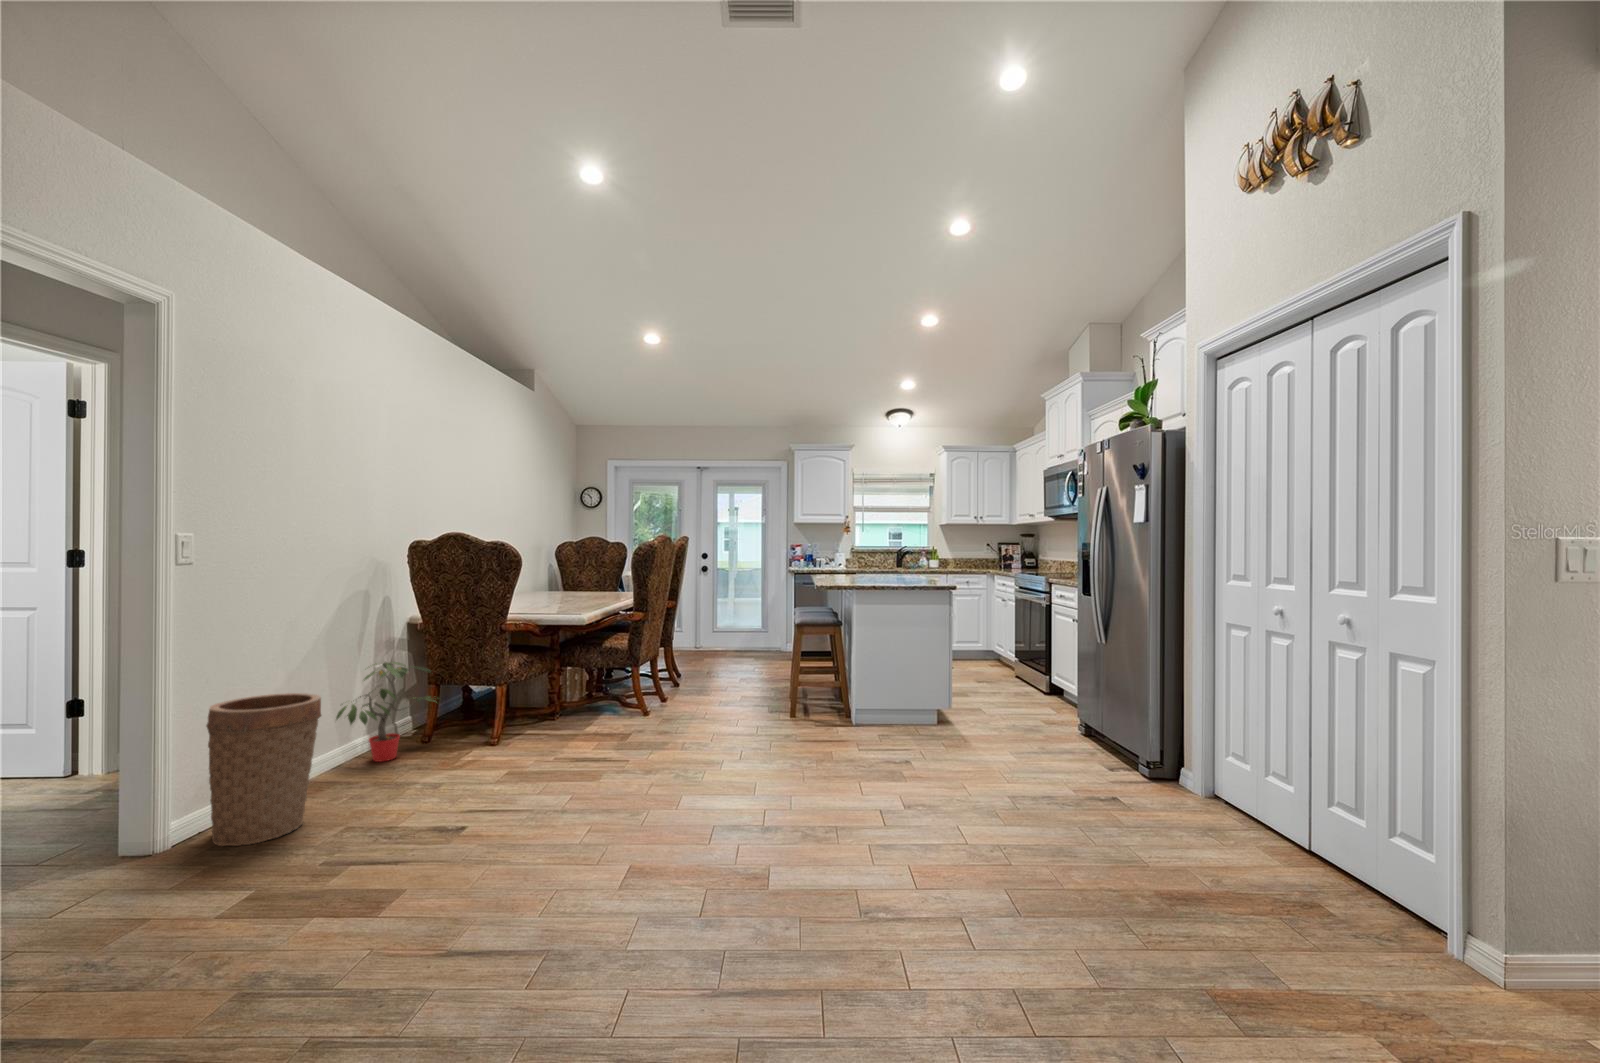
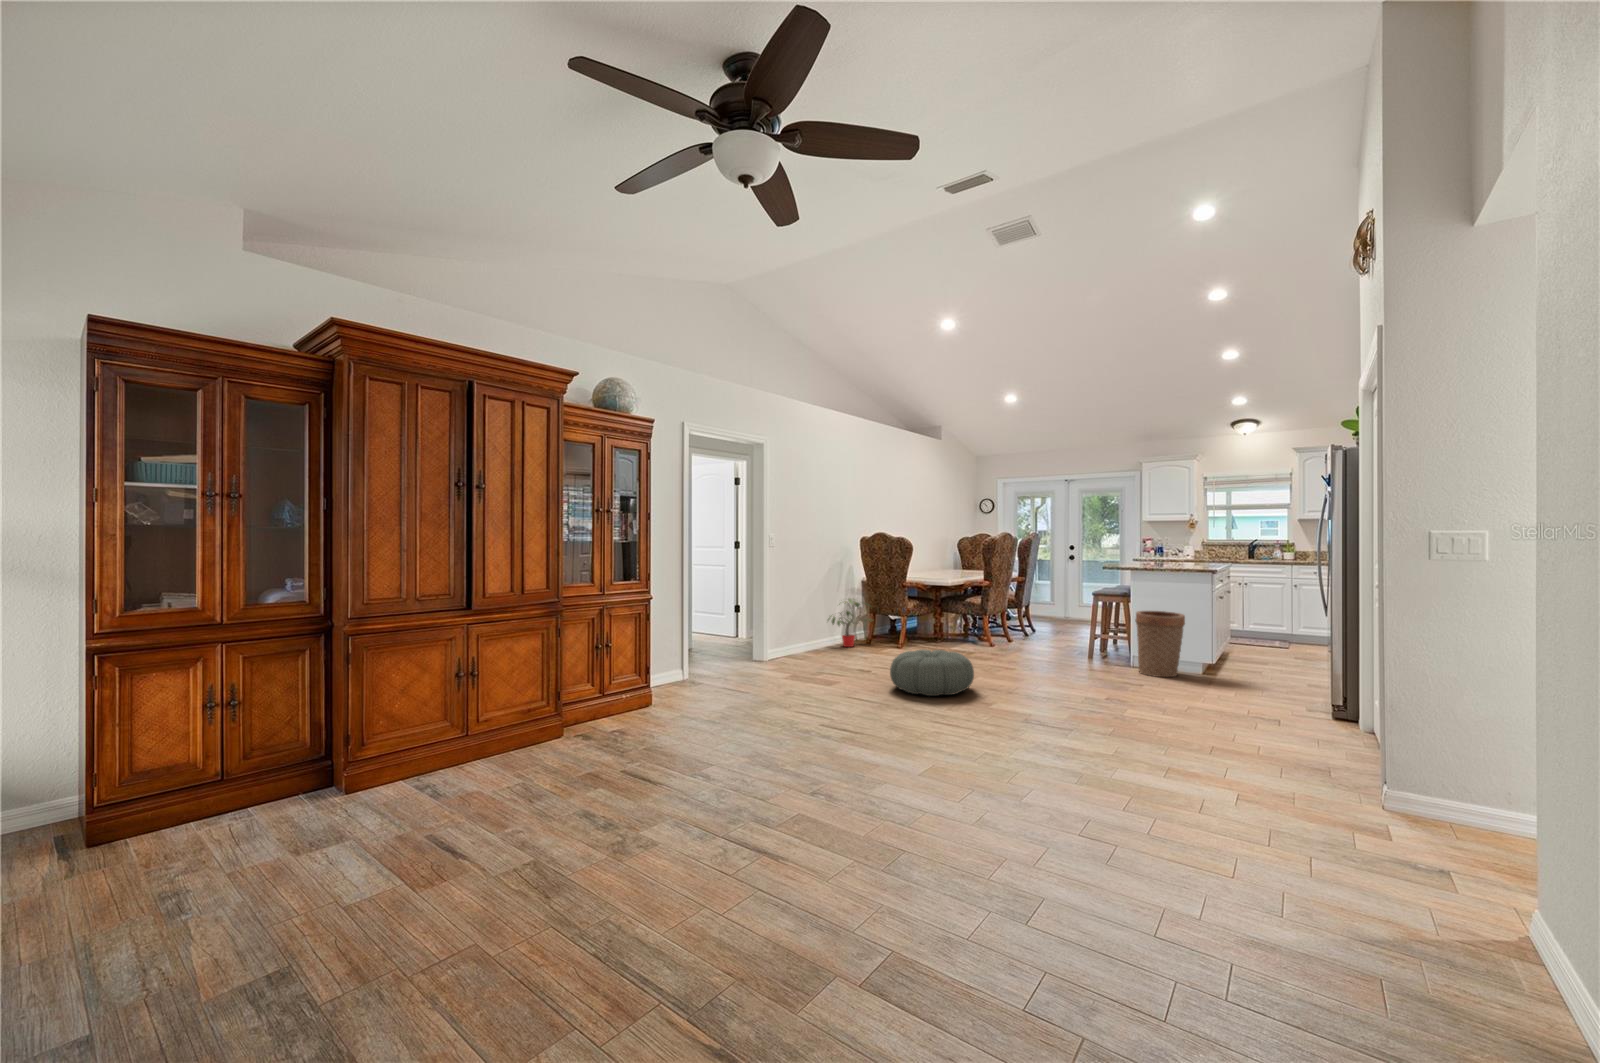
basket: present [206,693,321,846] -> present [1135,611,1185,677]
pouf: none [546,777,728,908] -> present [890,650,974,696]

